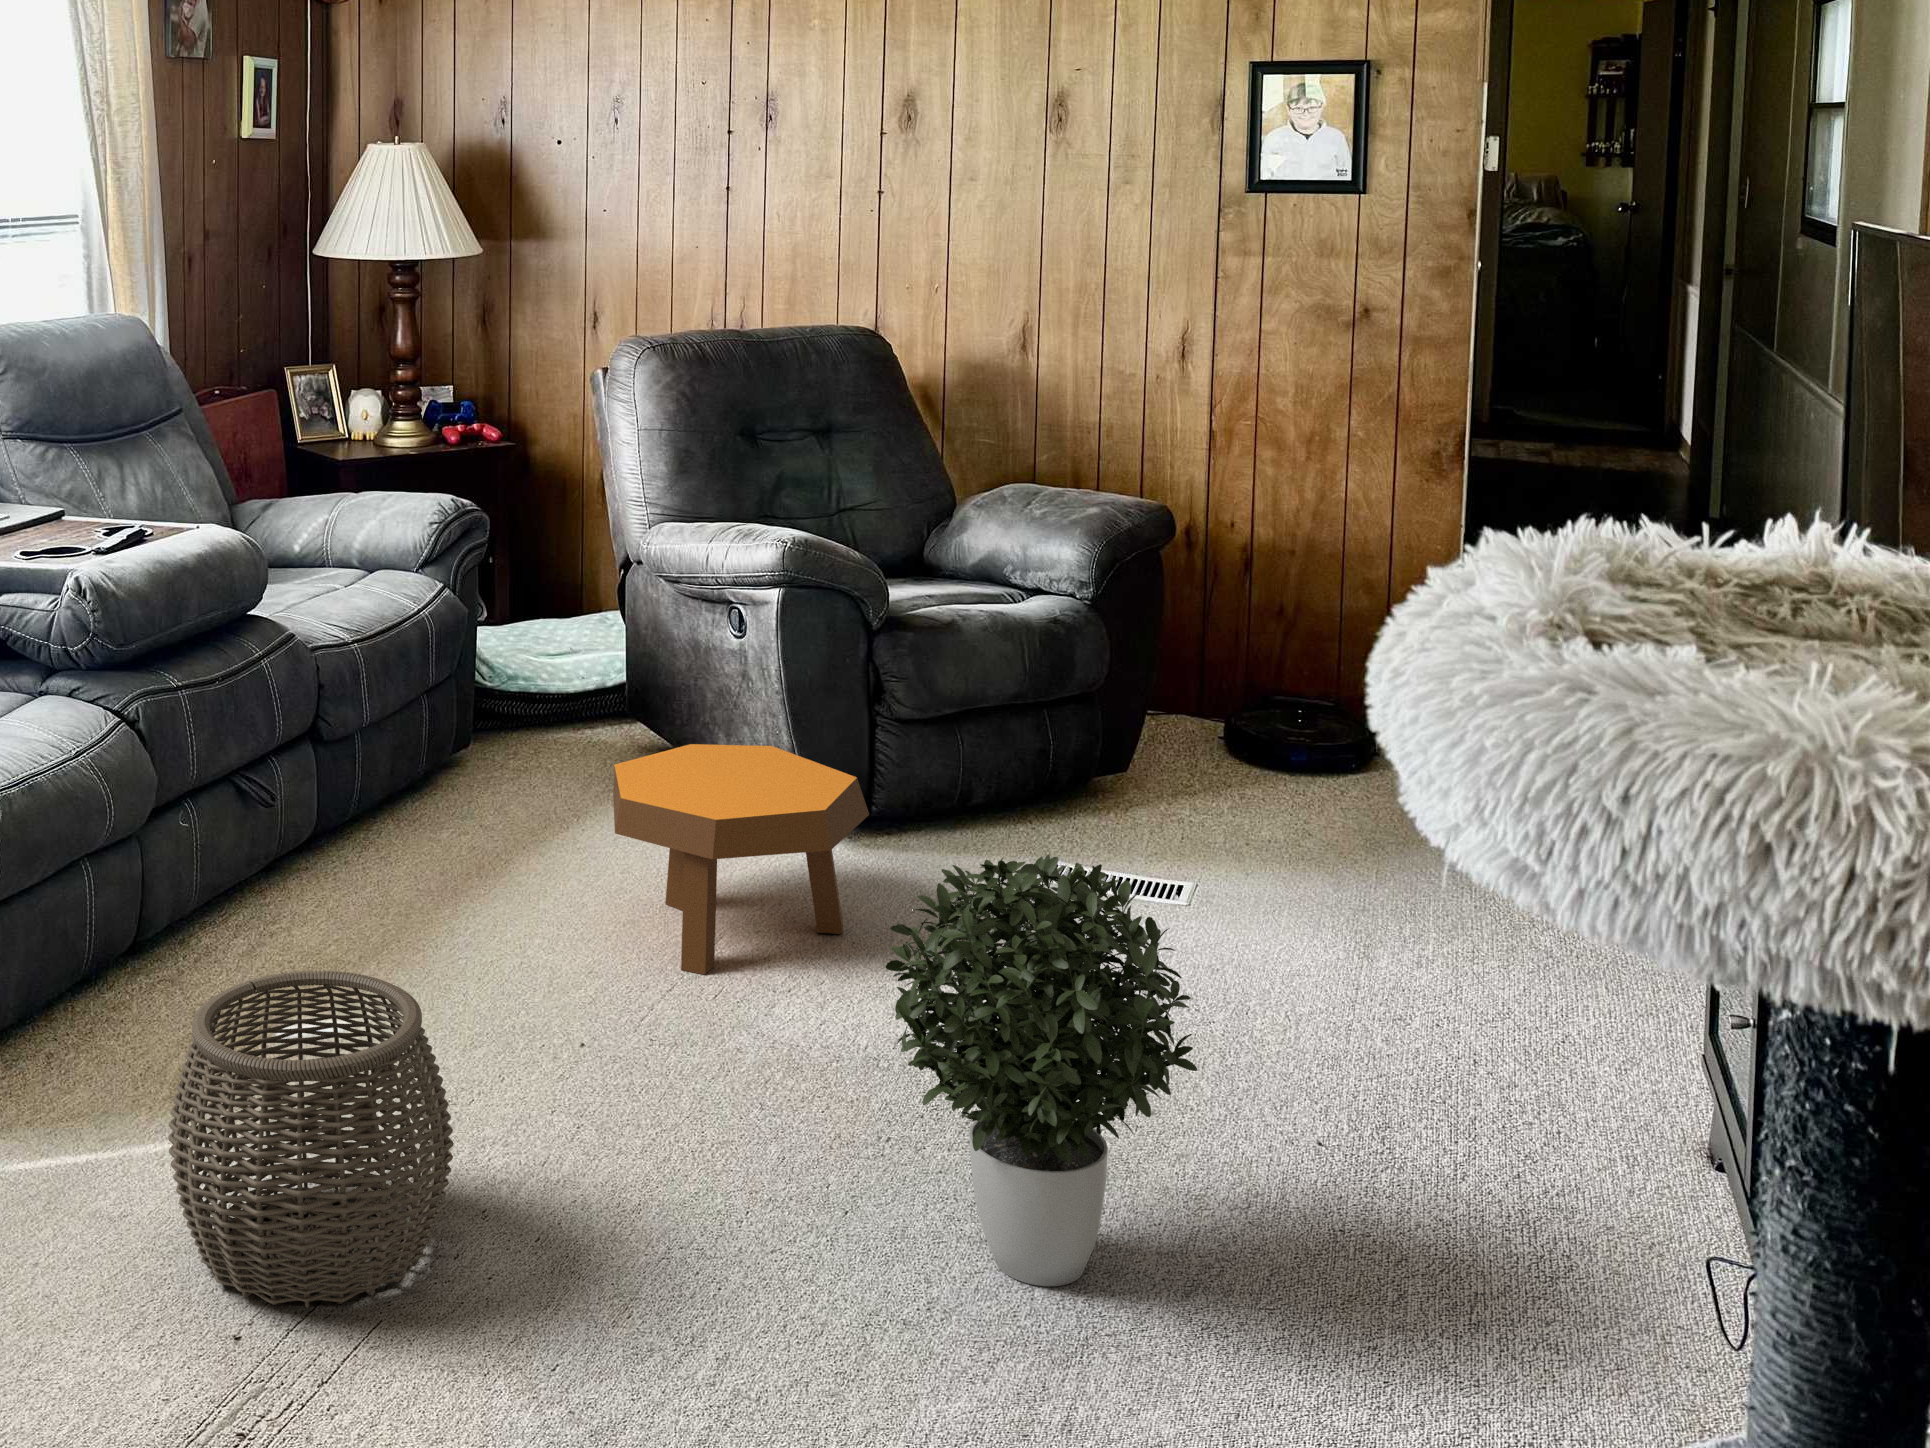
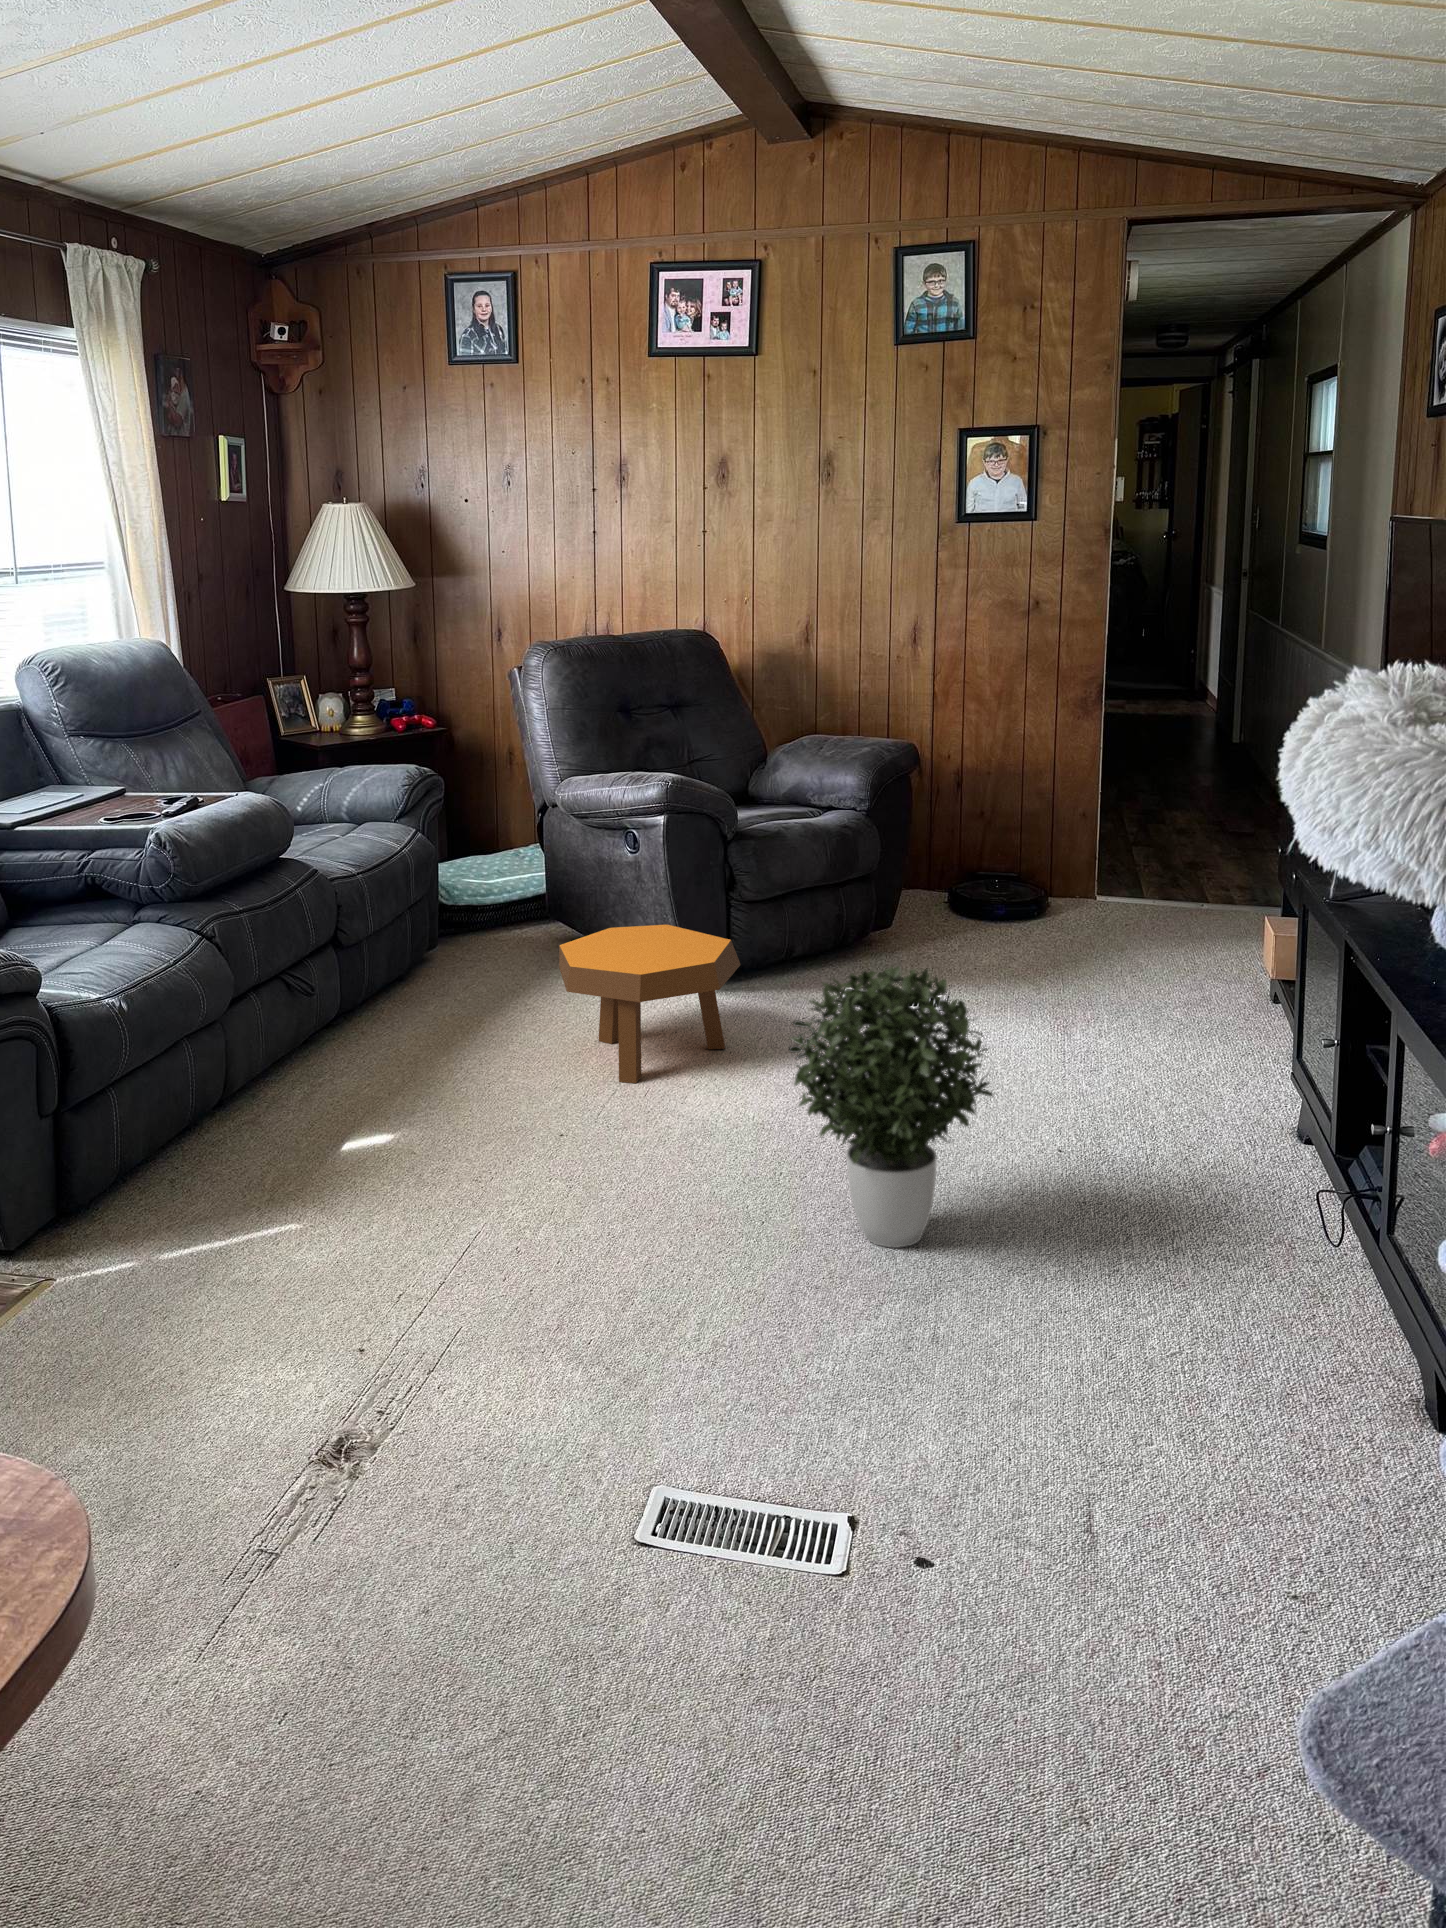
woven basket: present [168,971,454,1307] -> none [294,1092,500,1321]

